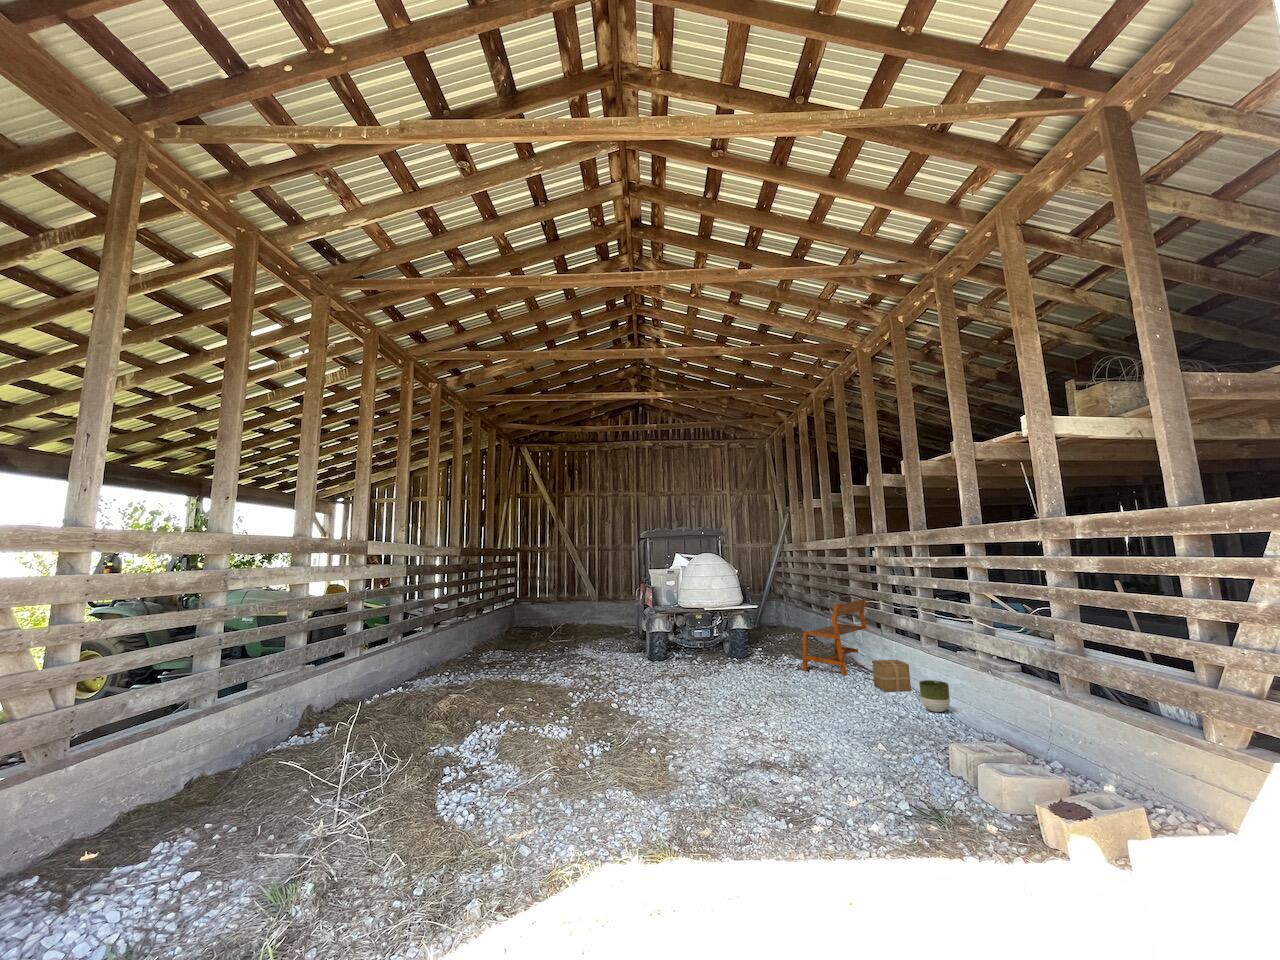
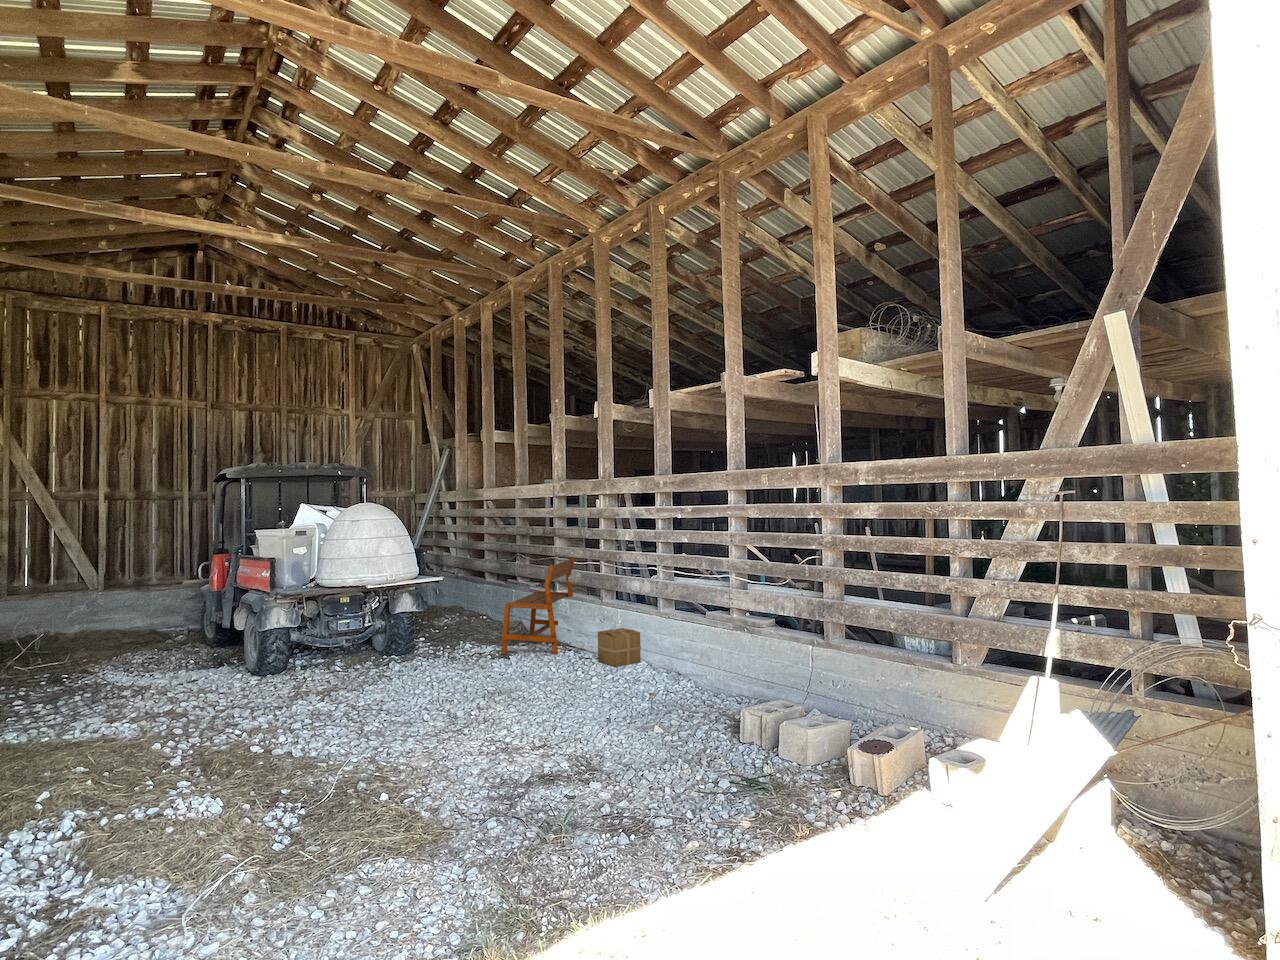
planter: present [919,680,950,712] -> none [666,646,696,681]

